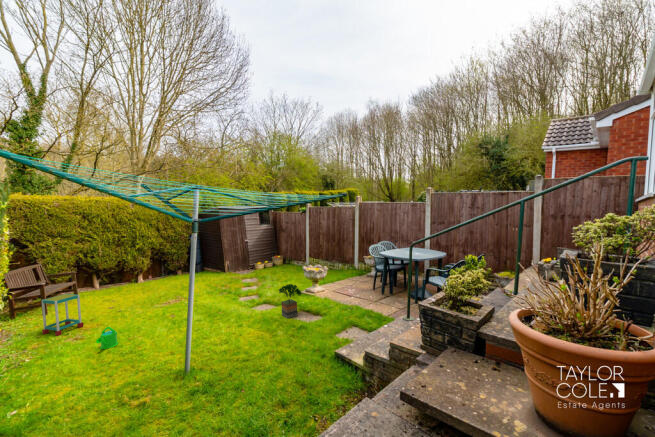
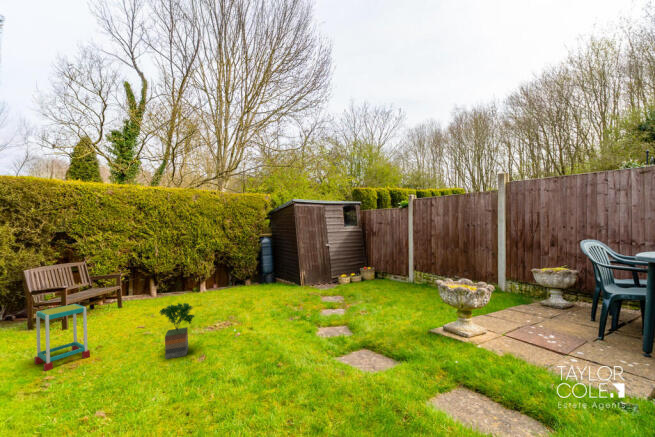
potted tree: present [279,284,301,318] -> present [160,303,195,359]
watering can: present [96,327,118,349] -> none [51,375,106,421]

